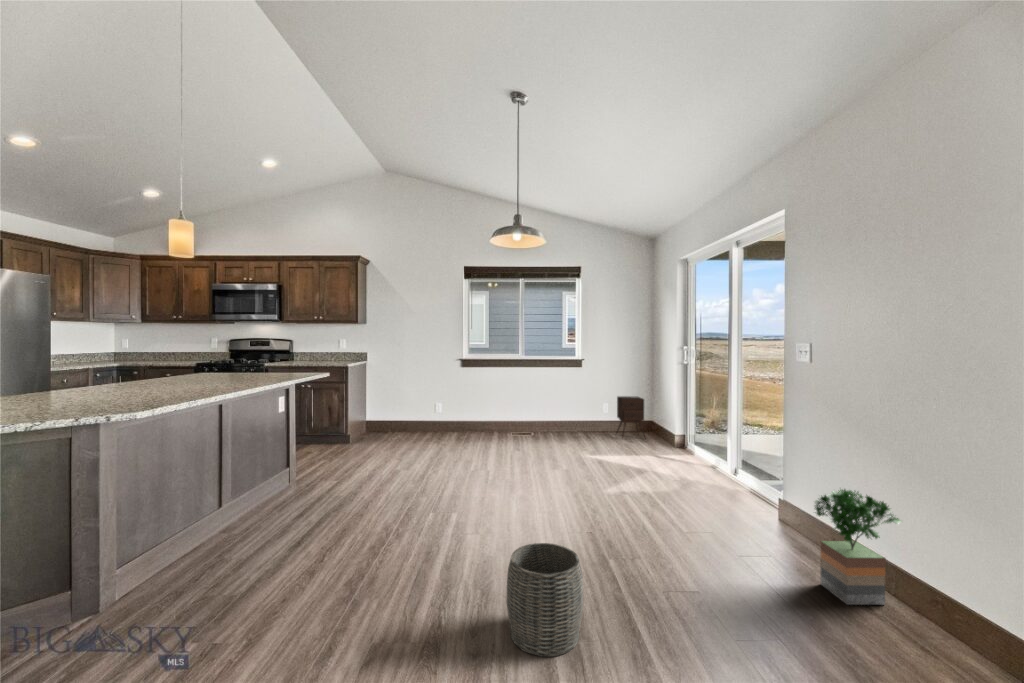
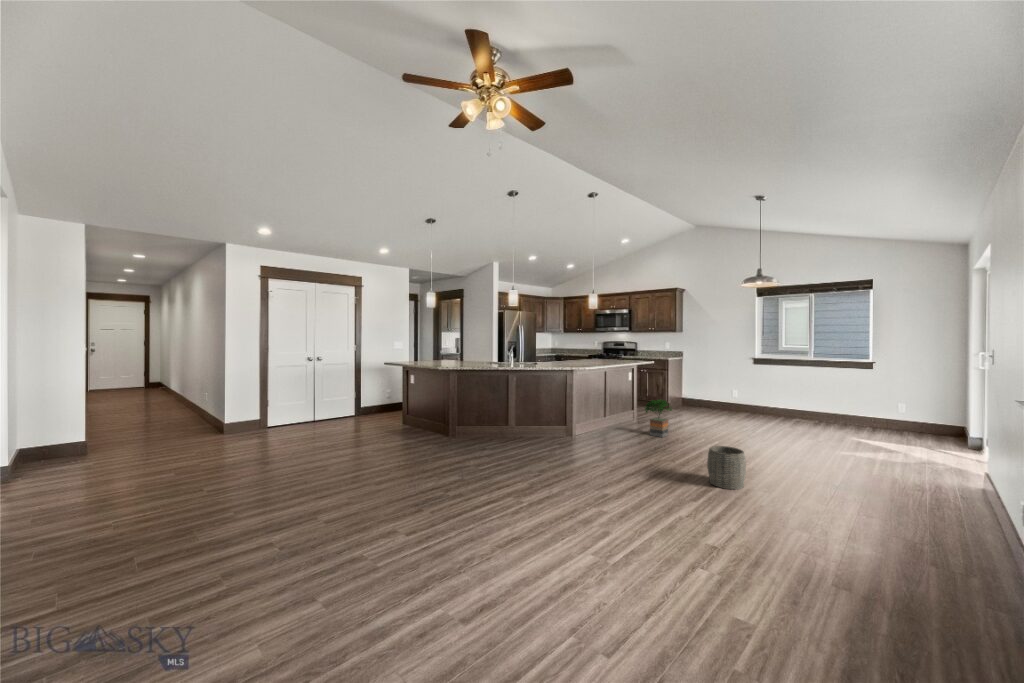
side table: present [617,396,645,438] -> none [913,396,946,438]
potted tree: present [815,489,901,605] -> present [644,400,672,437]

